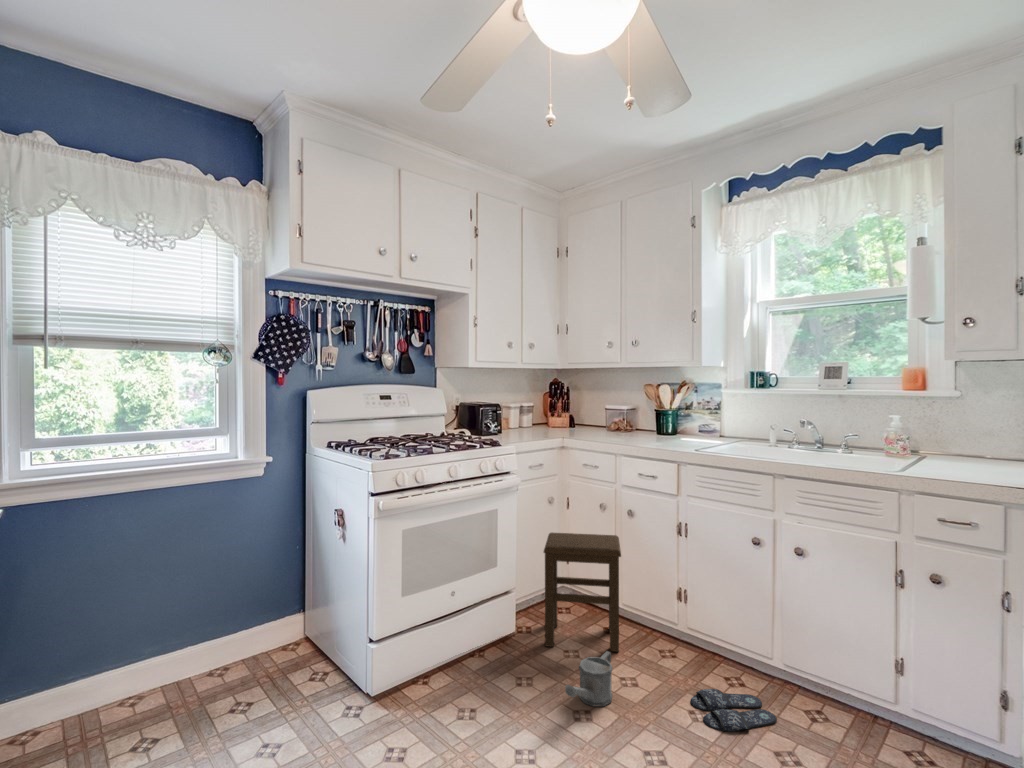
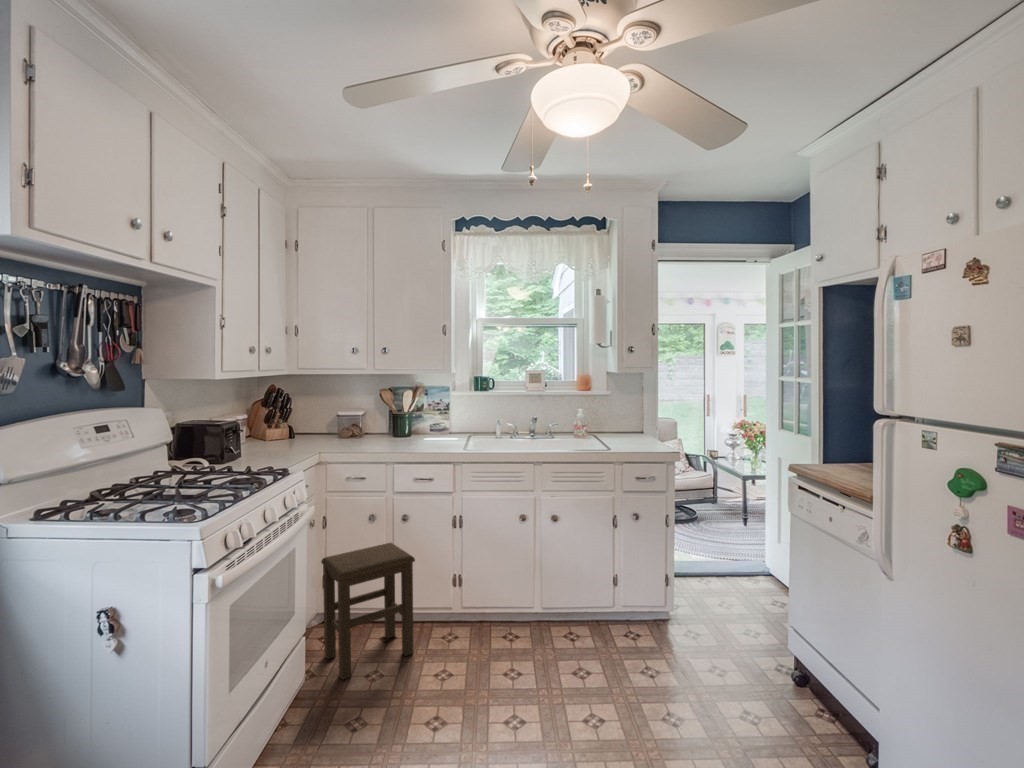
watering can: present [565,651,612,707] -> none [414,654,447,712]
slippers: present [691,689,777,732] -> none [498,641,558,678]

